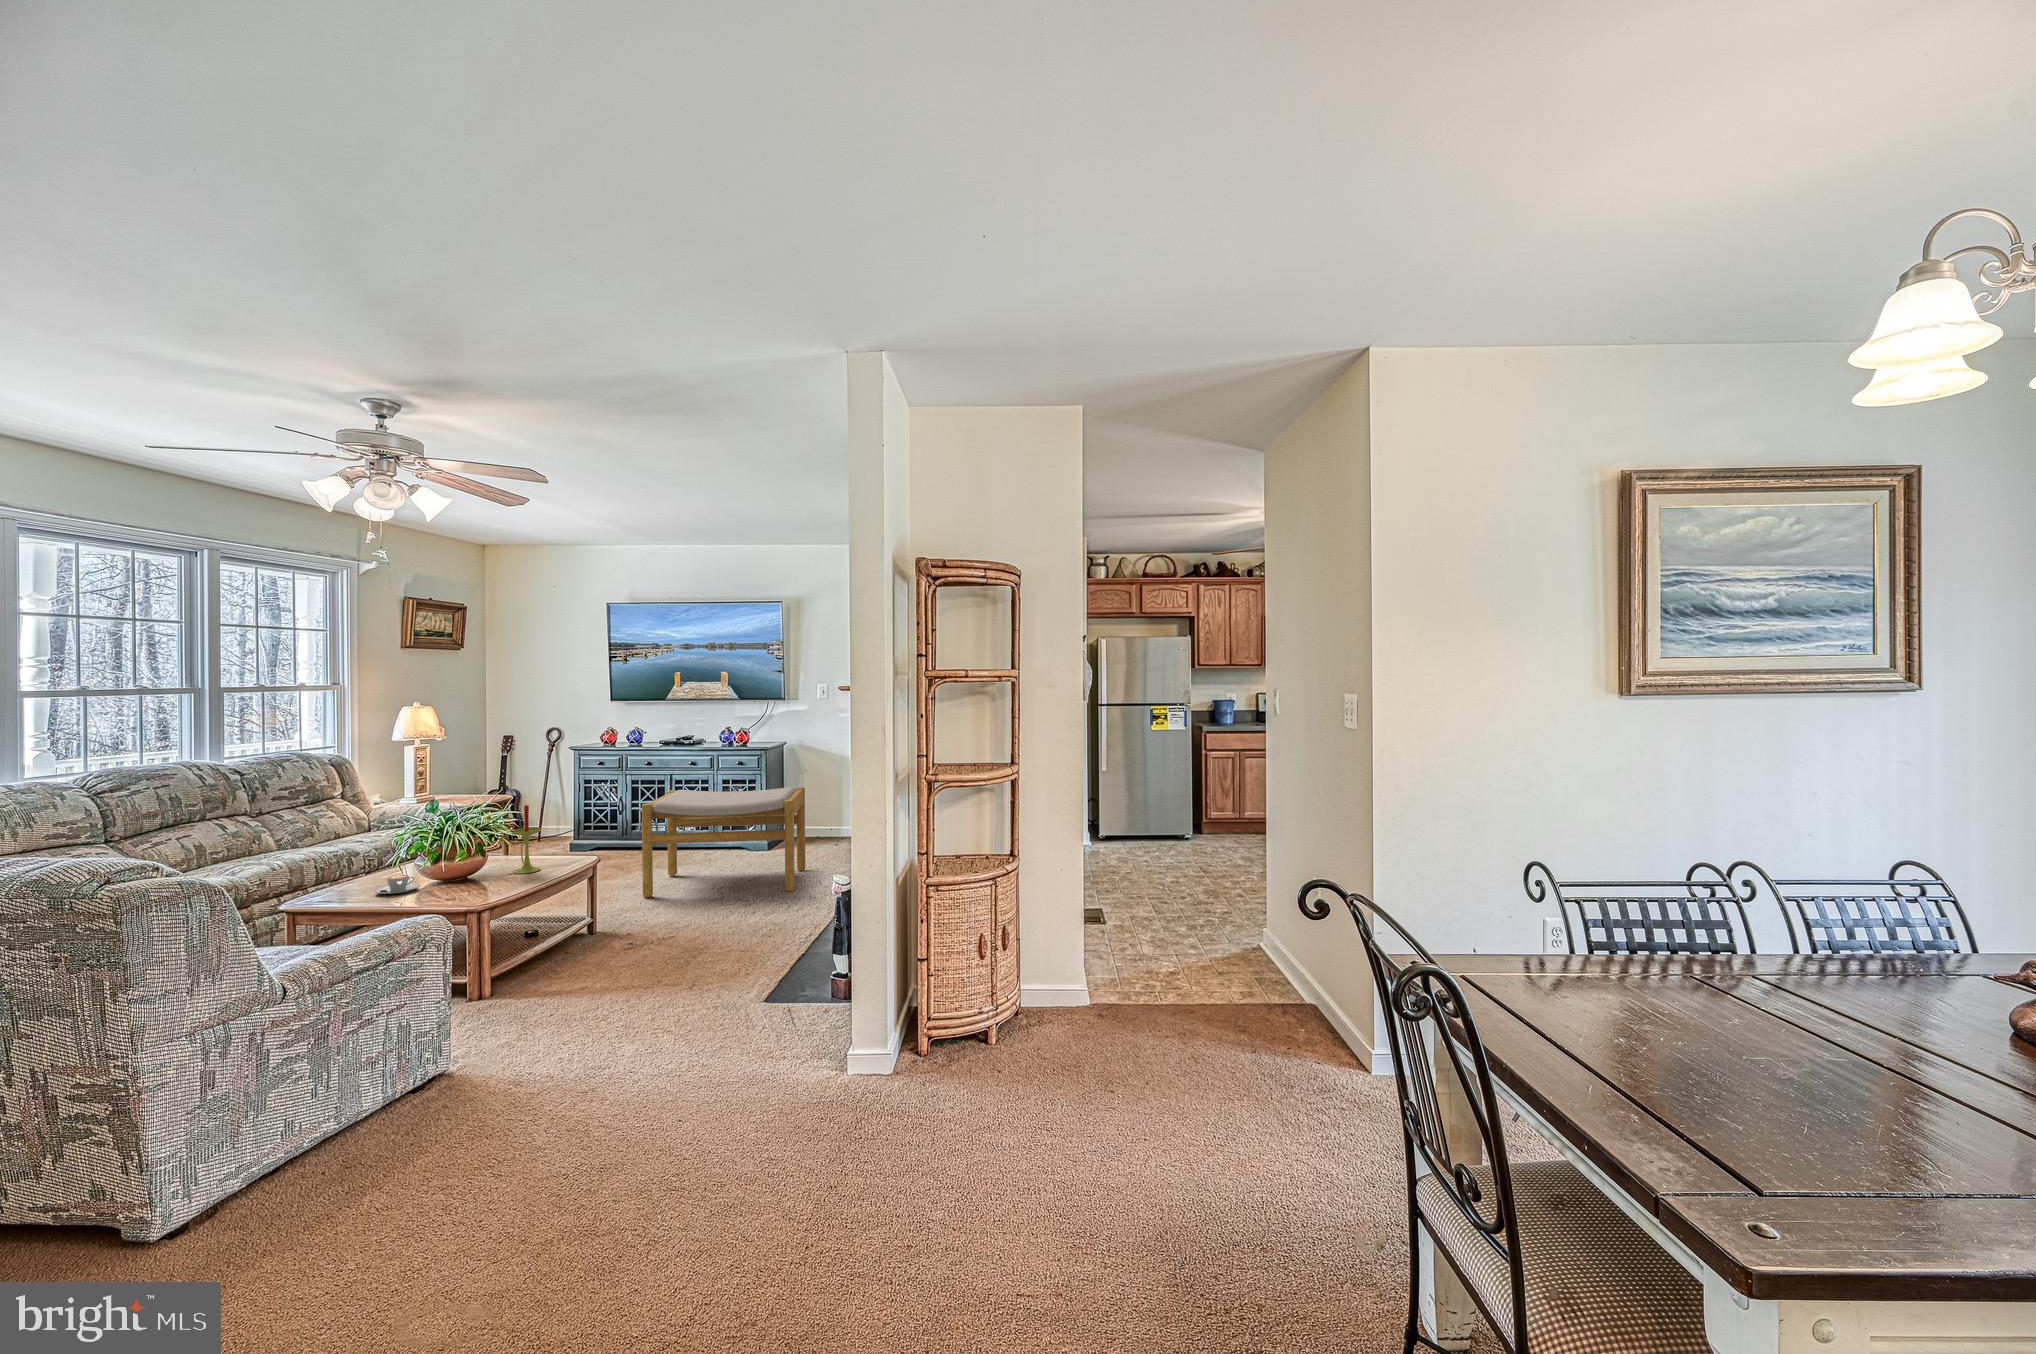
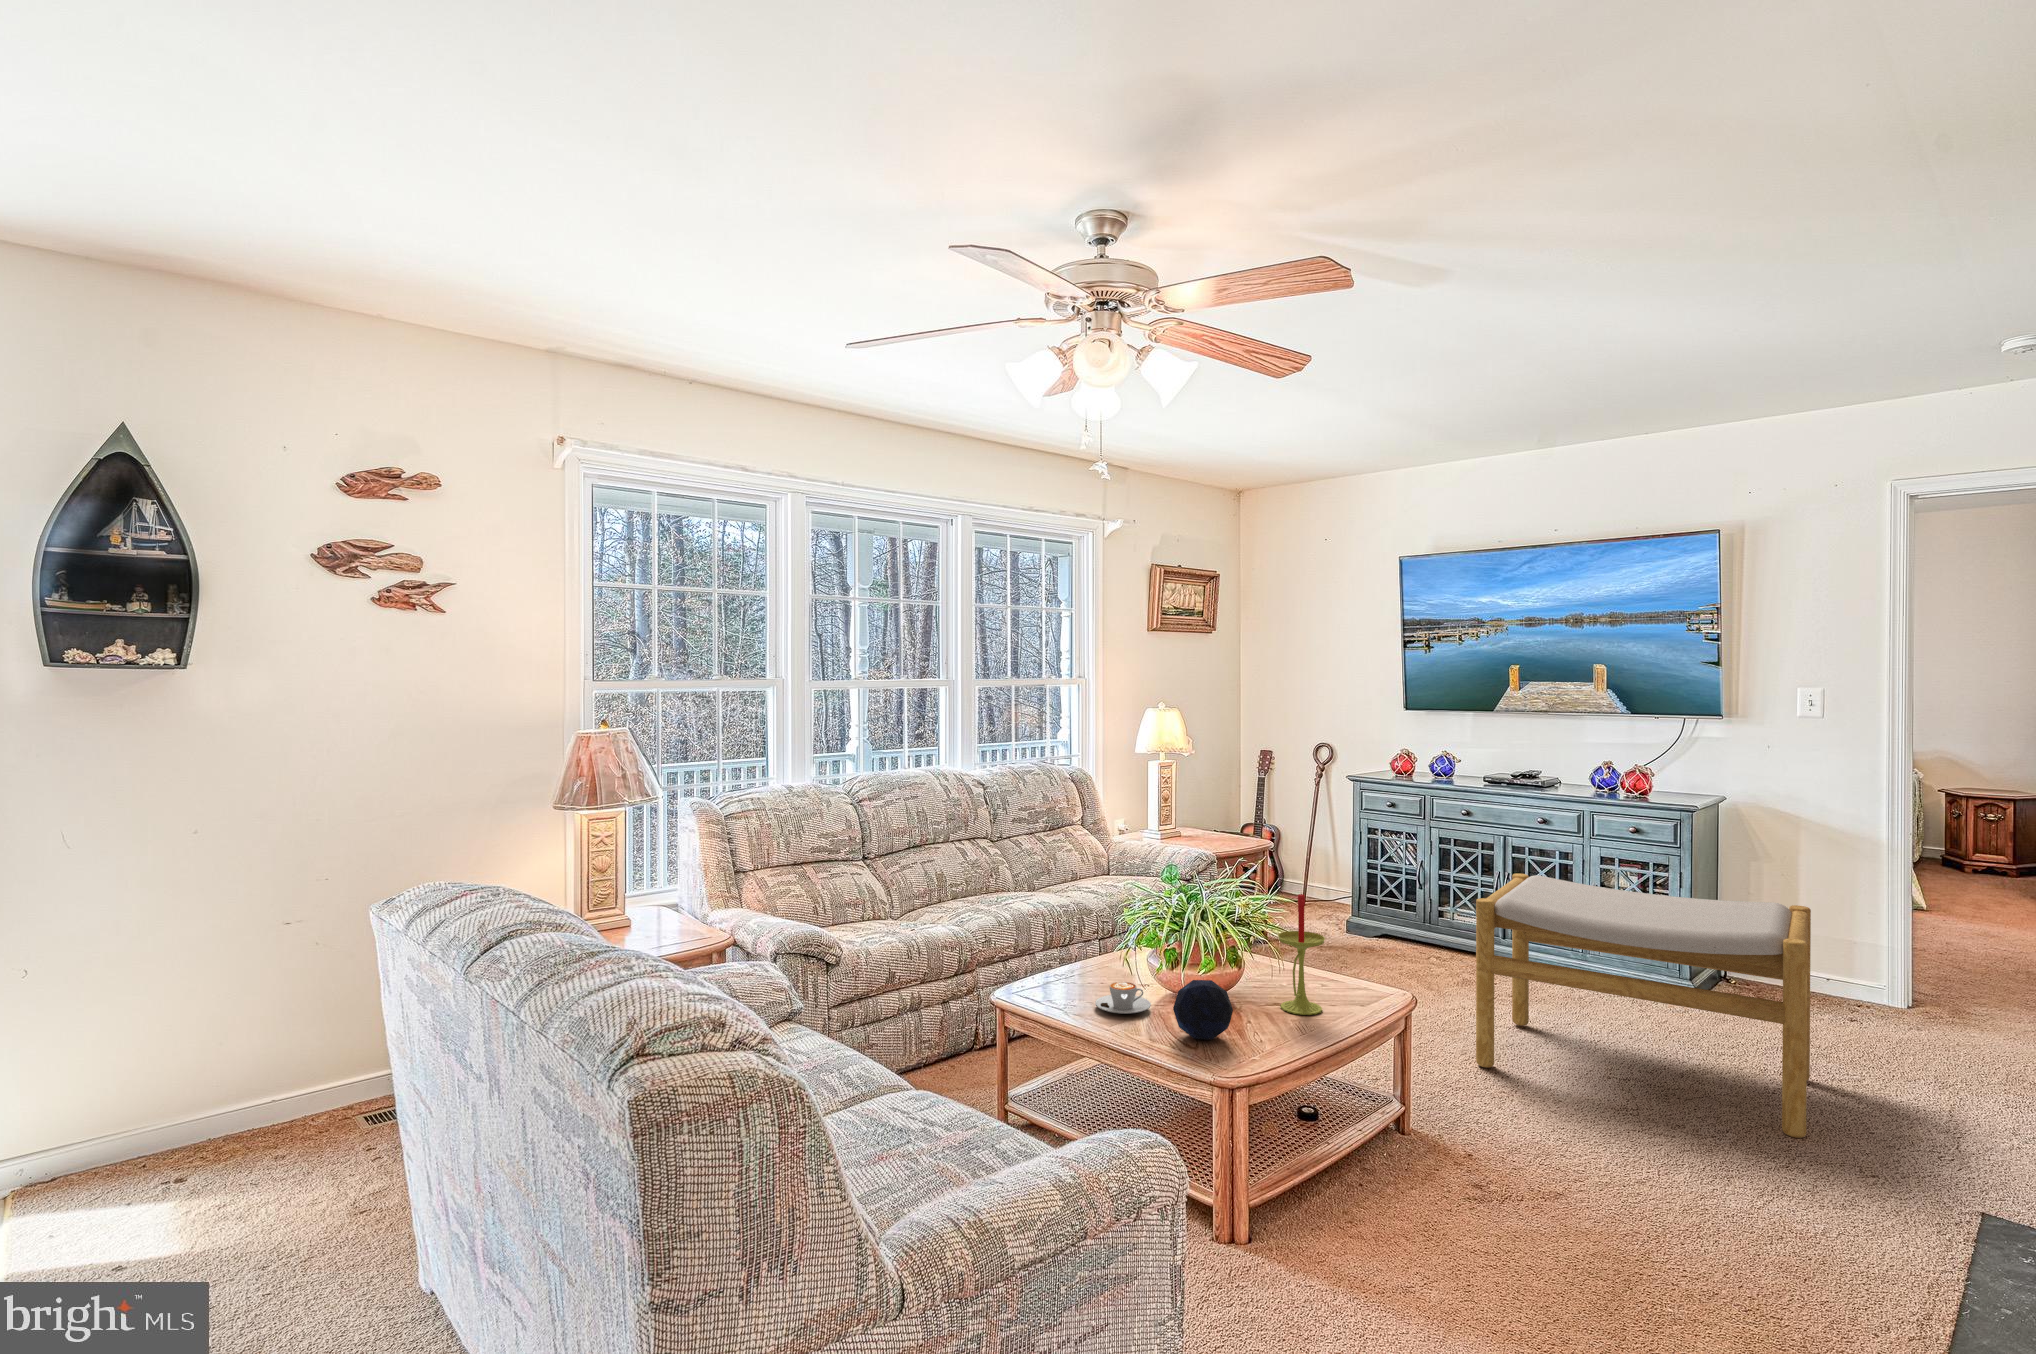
decorative orb: none [438,859,481,894] -> present [1173,980,1233,1040]

